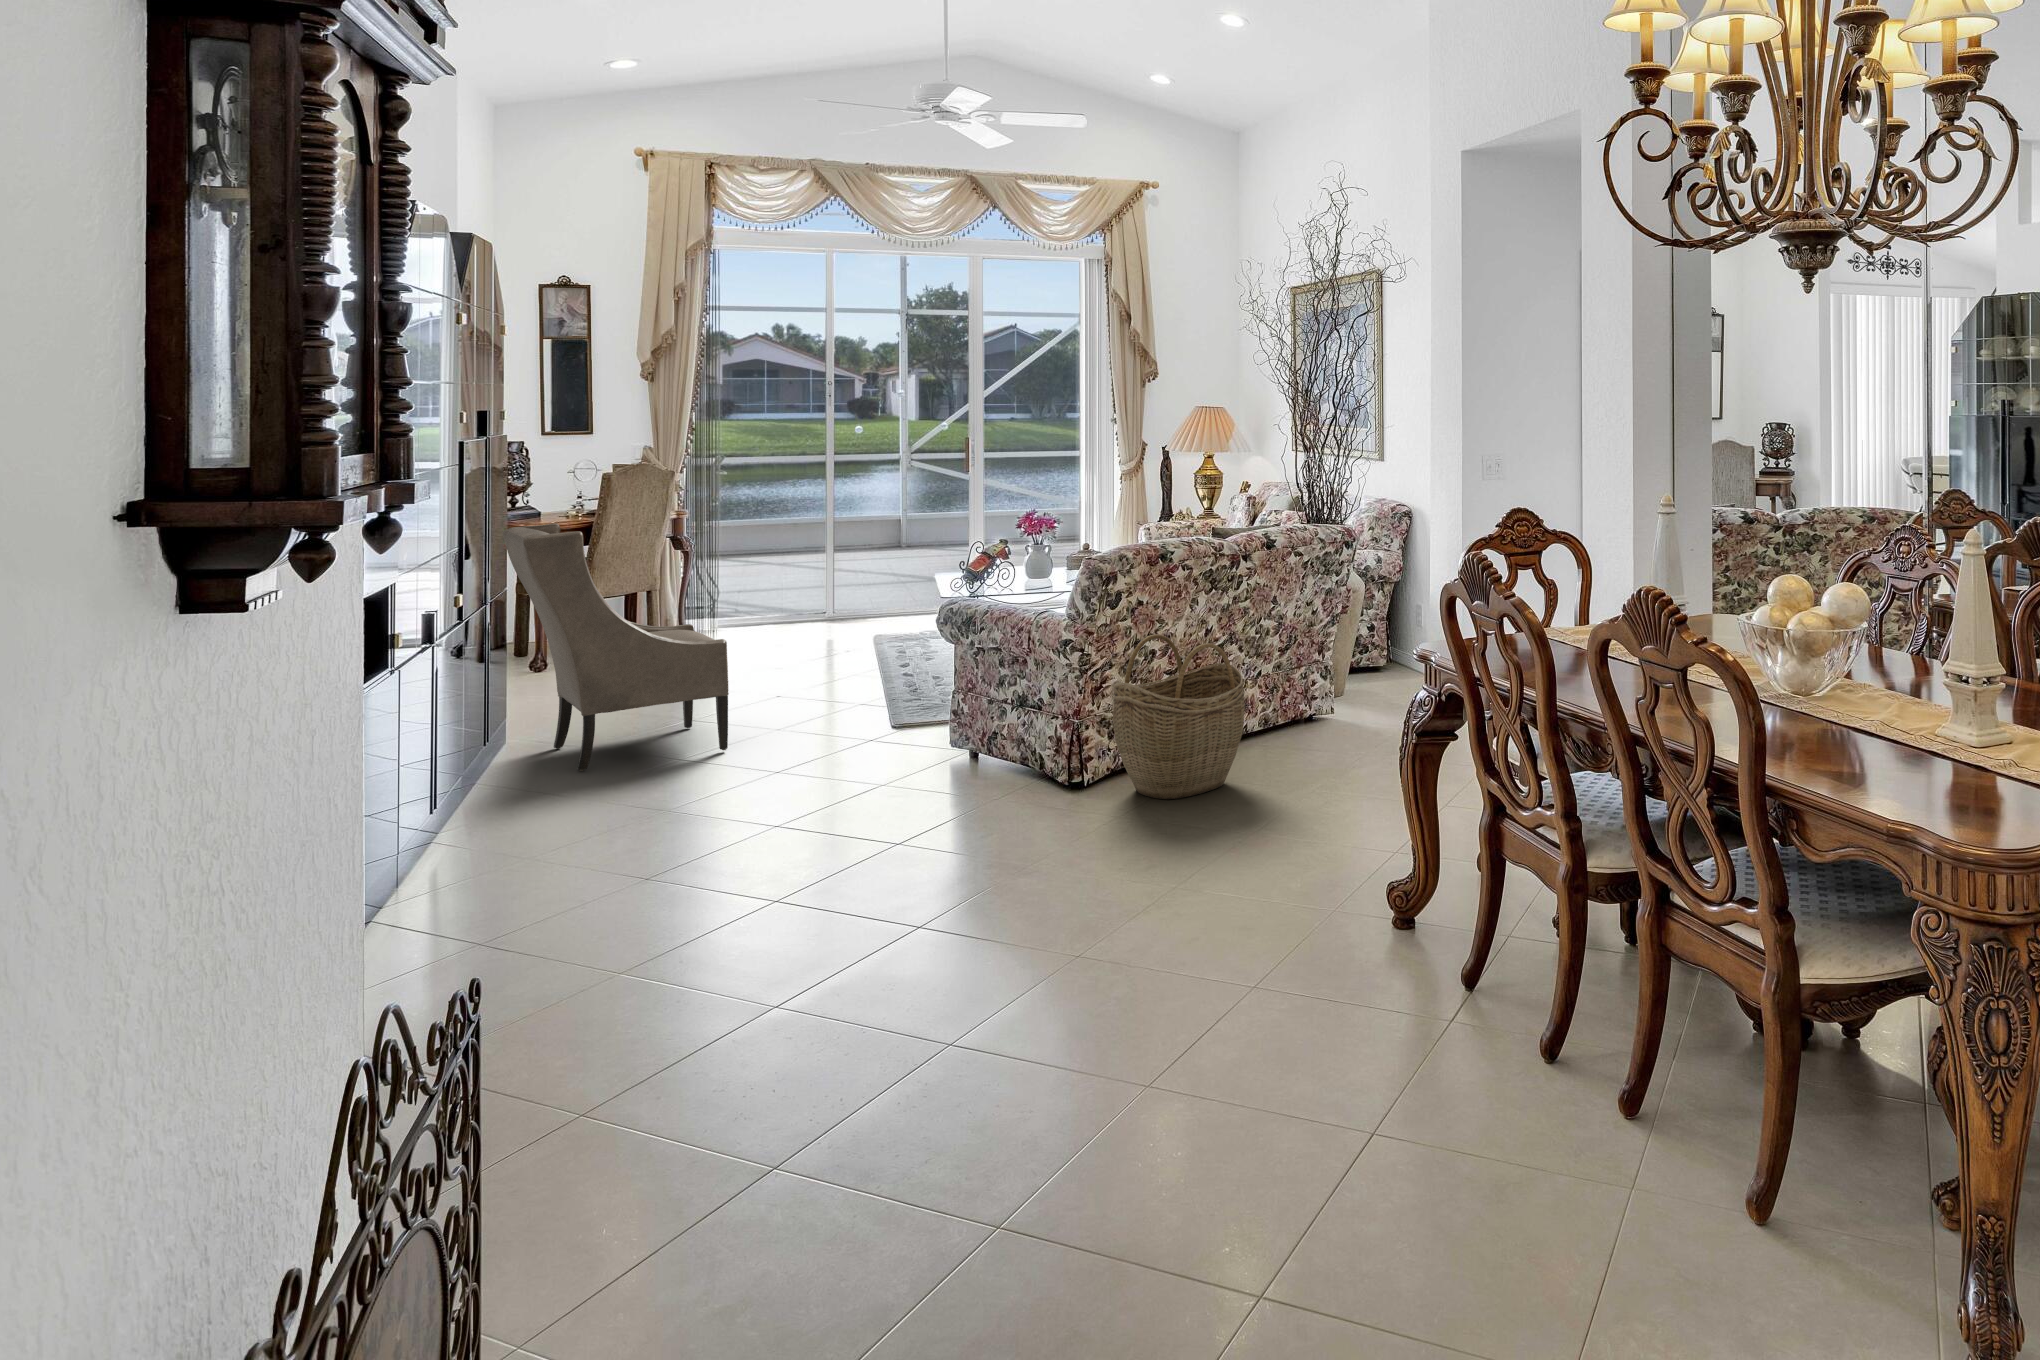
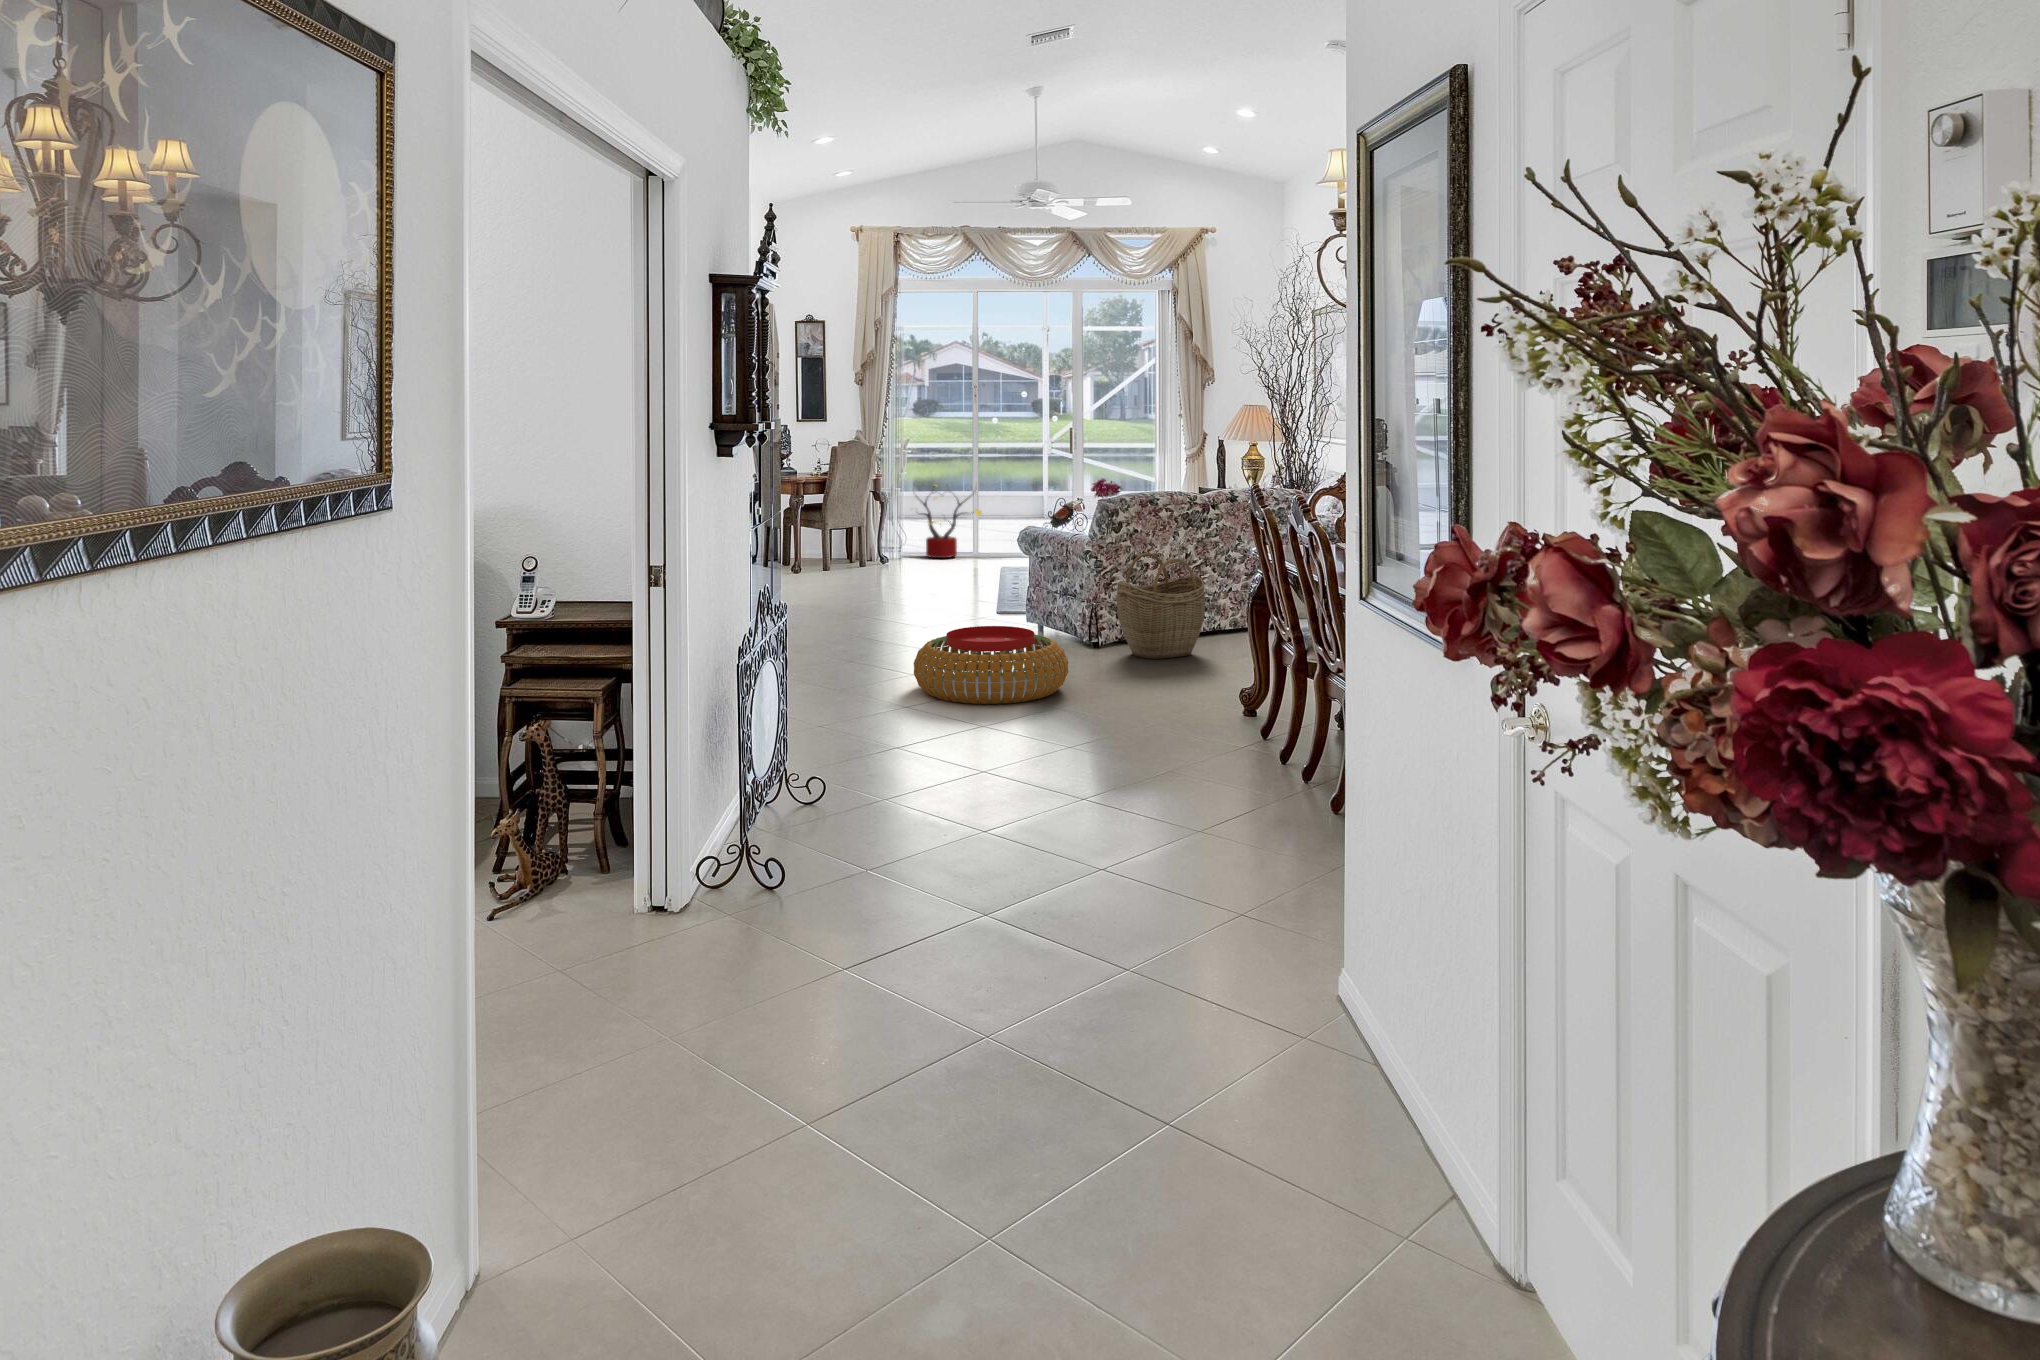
decorative plant: none [725,519,838,630] -> present [921,484,982,558]
armchair: present [503,523,729,771] -> none [772,473,896,622]
pouf: none [798,785,1074,944] -> present [914,626,1068,704]

